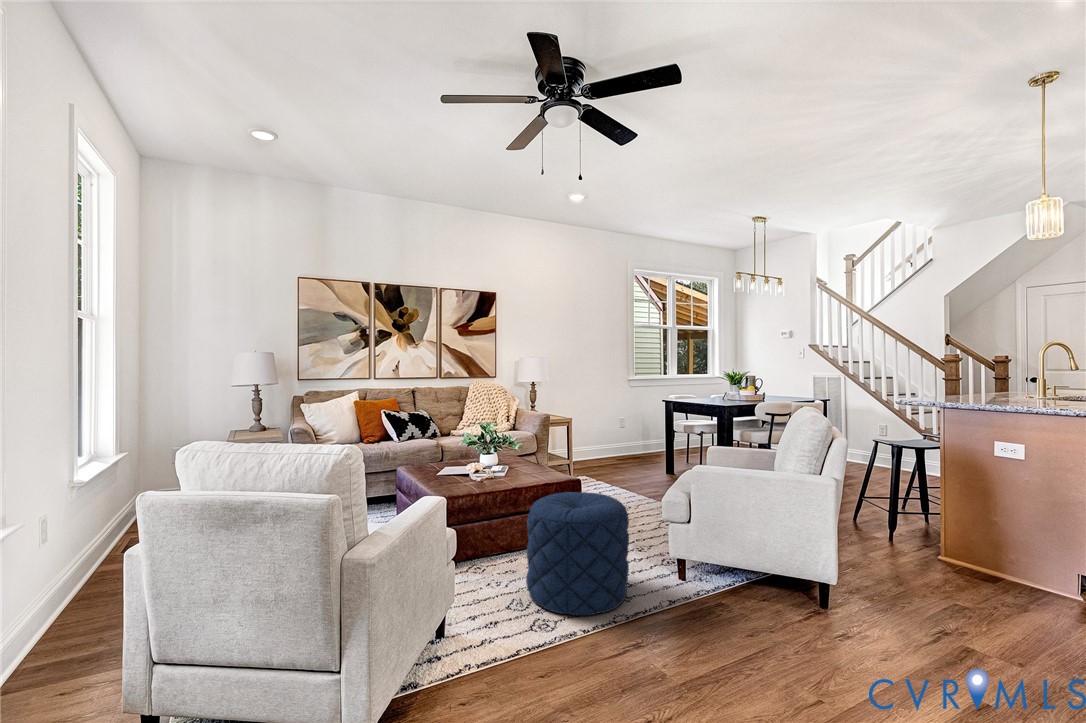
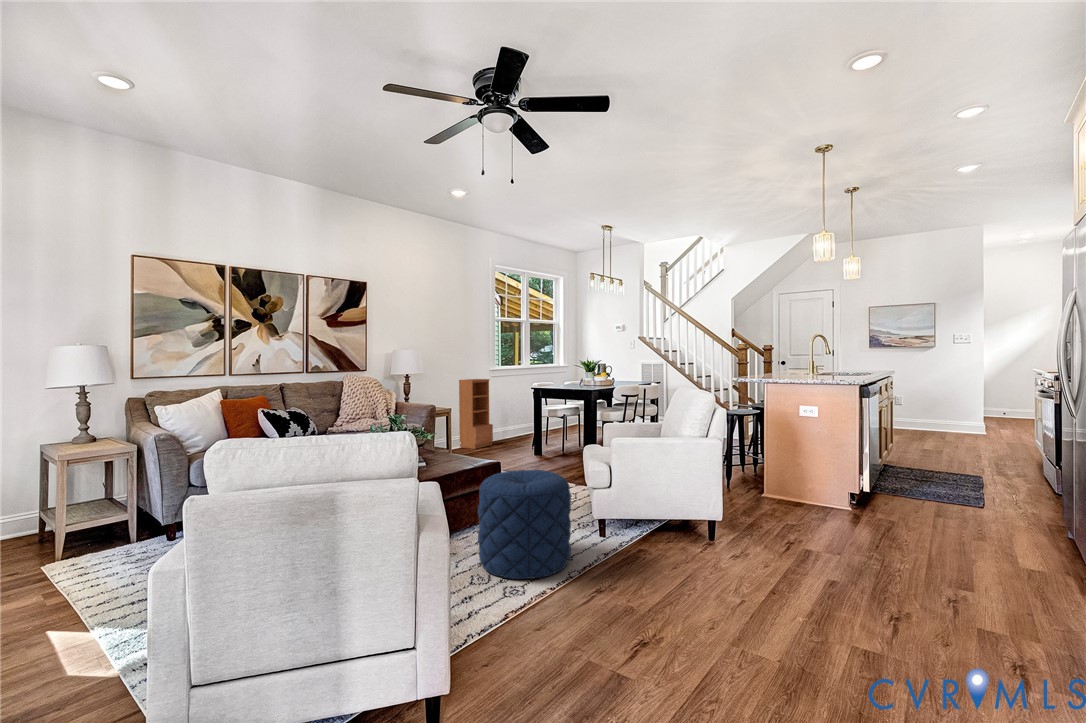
bookcase: none [593,388,628,462] -> present [459,379,493,449]

